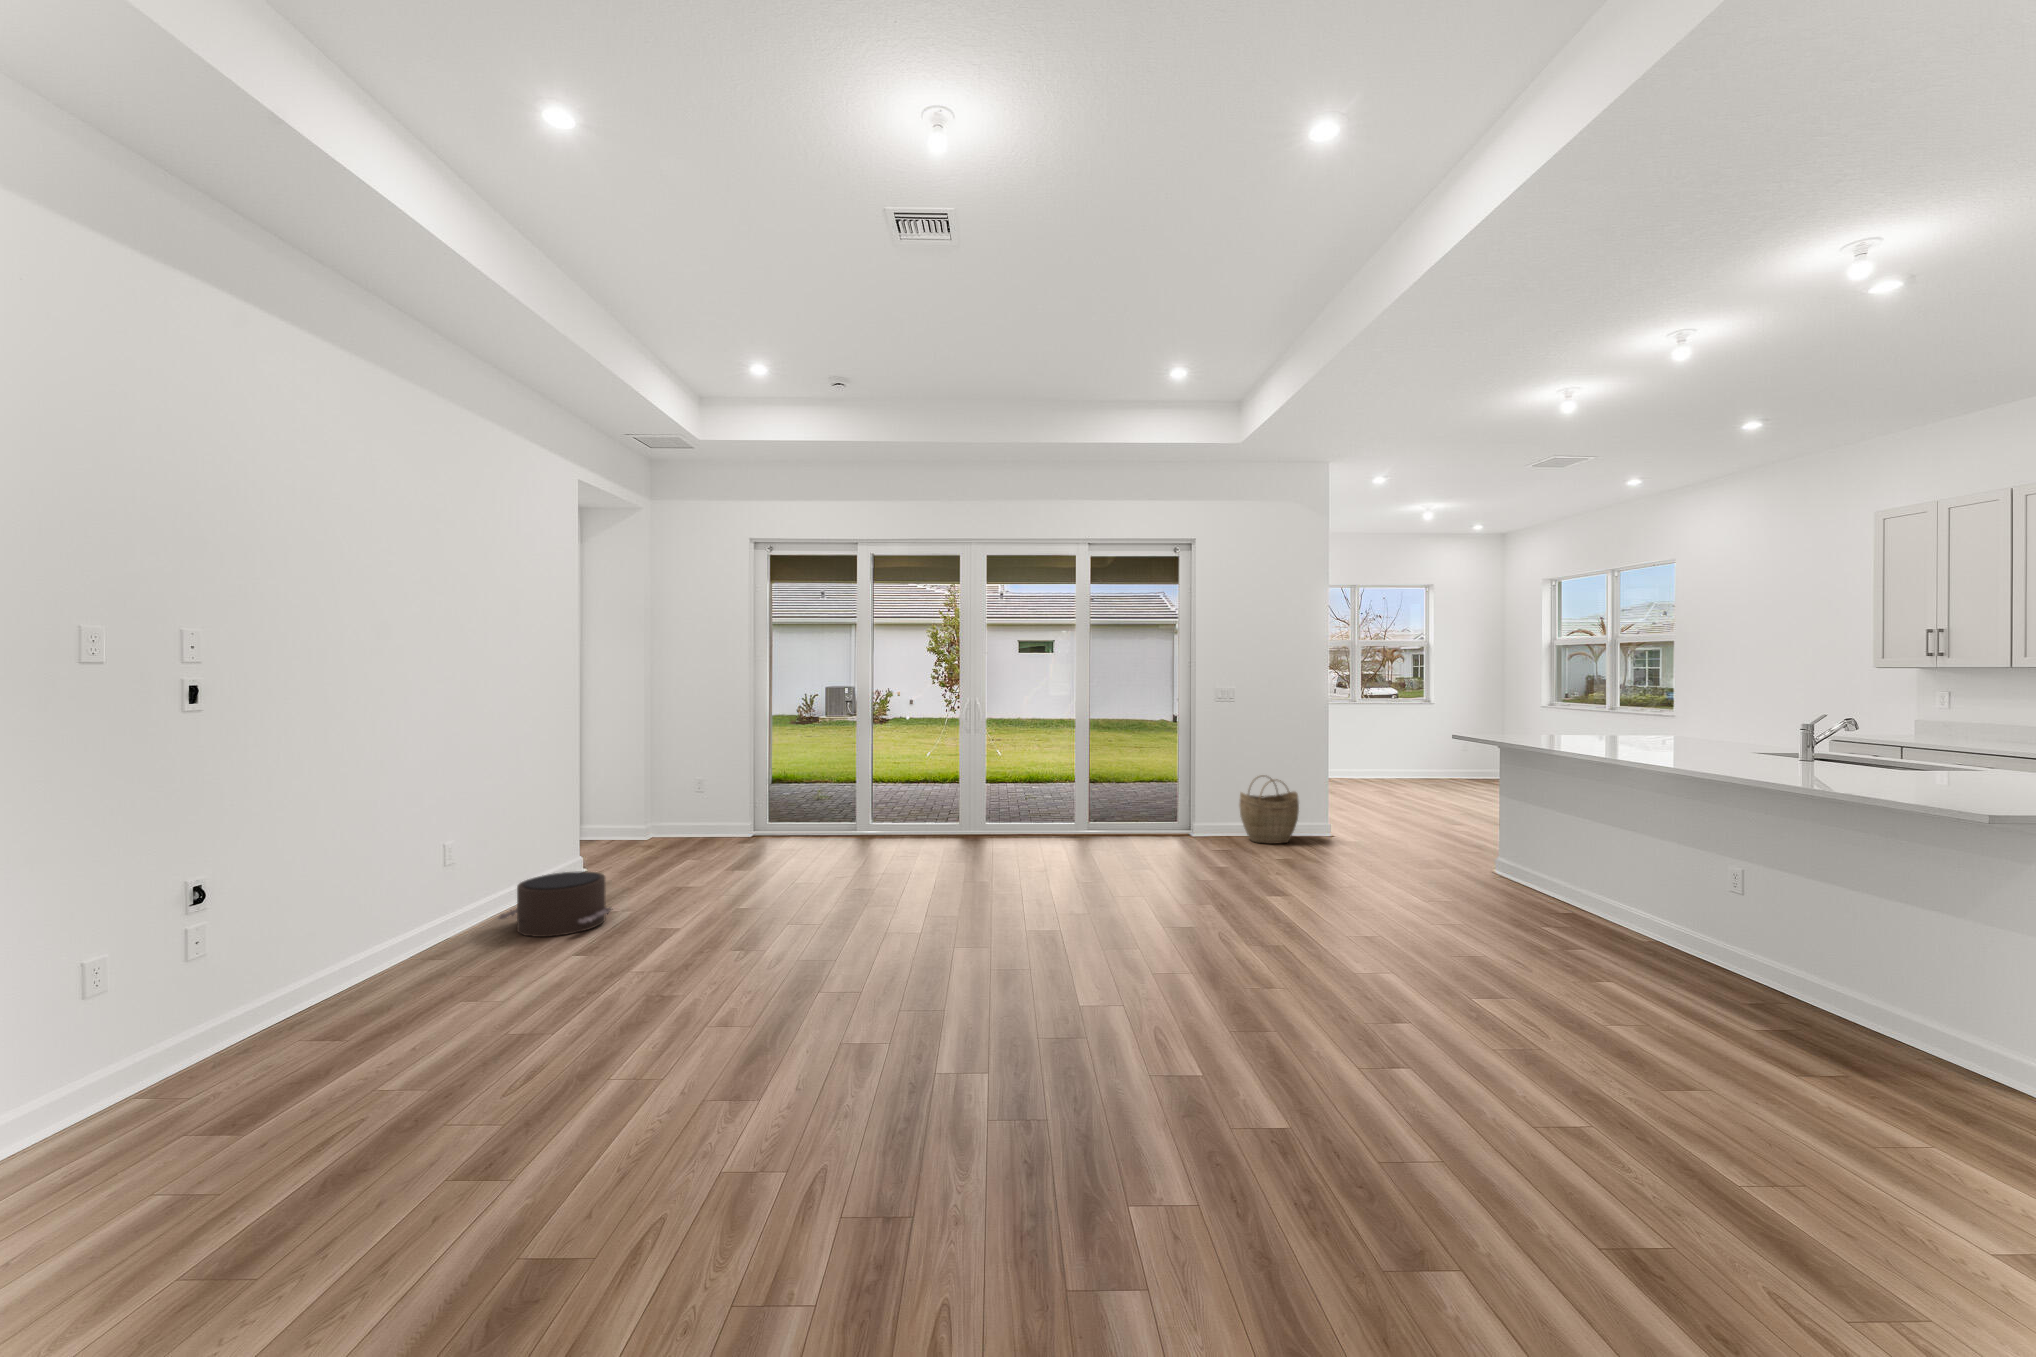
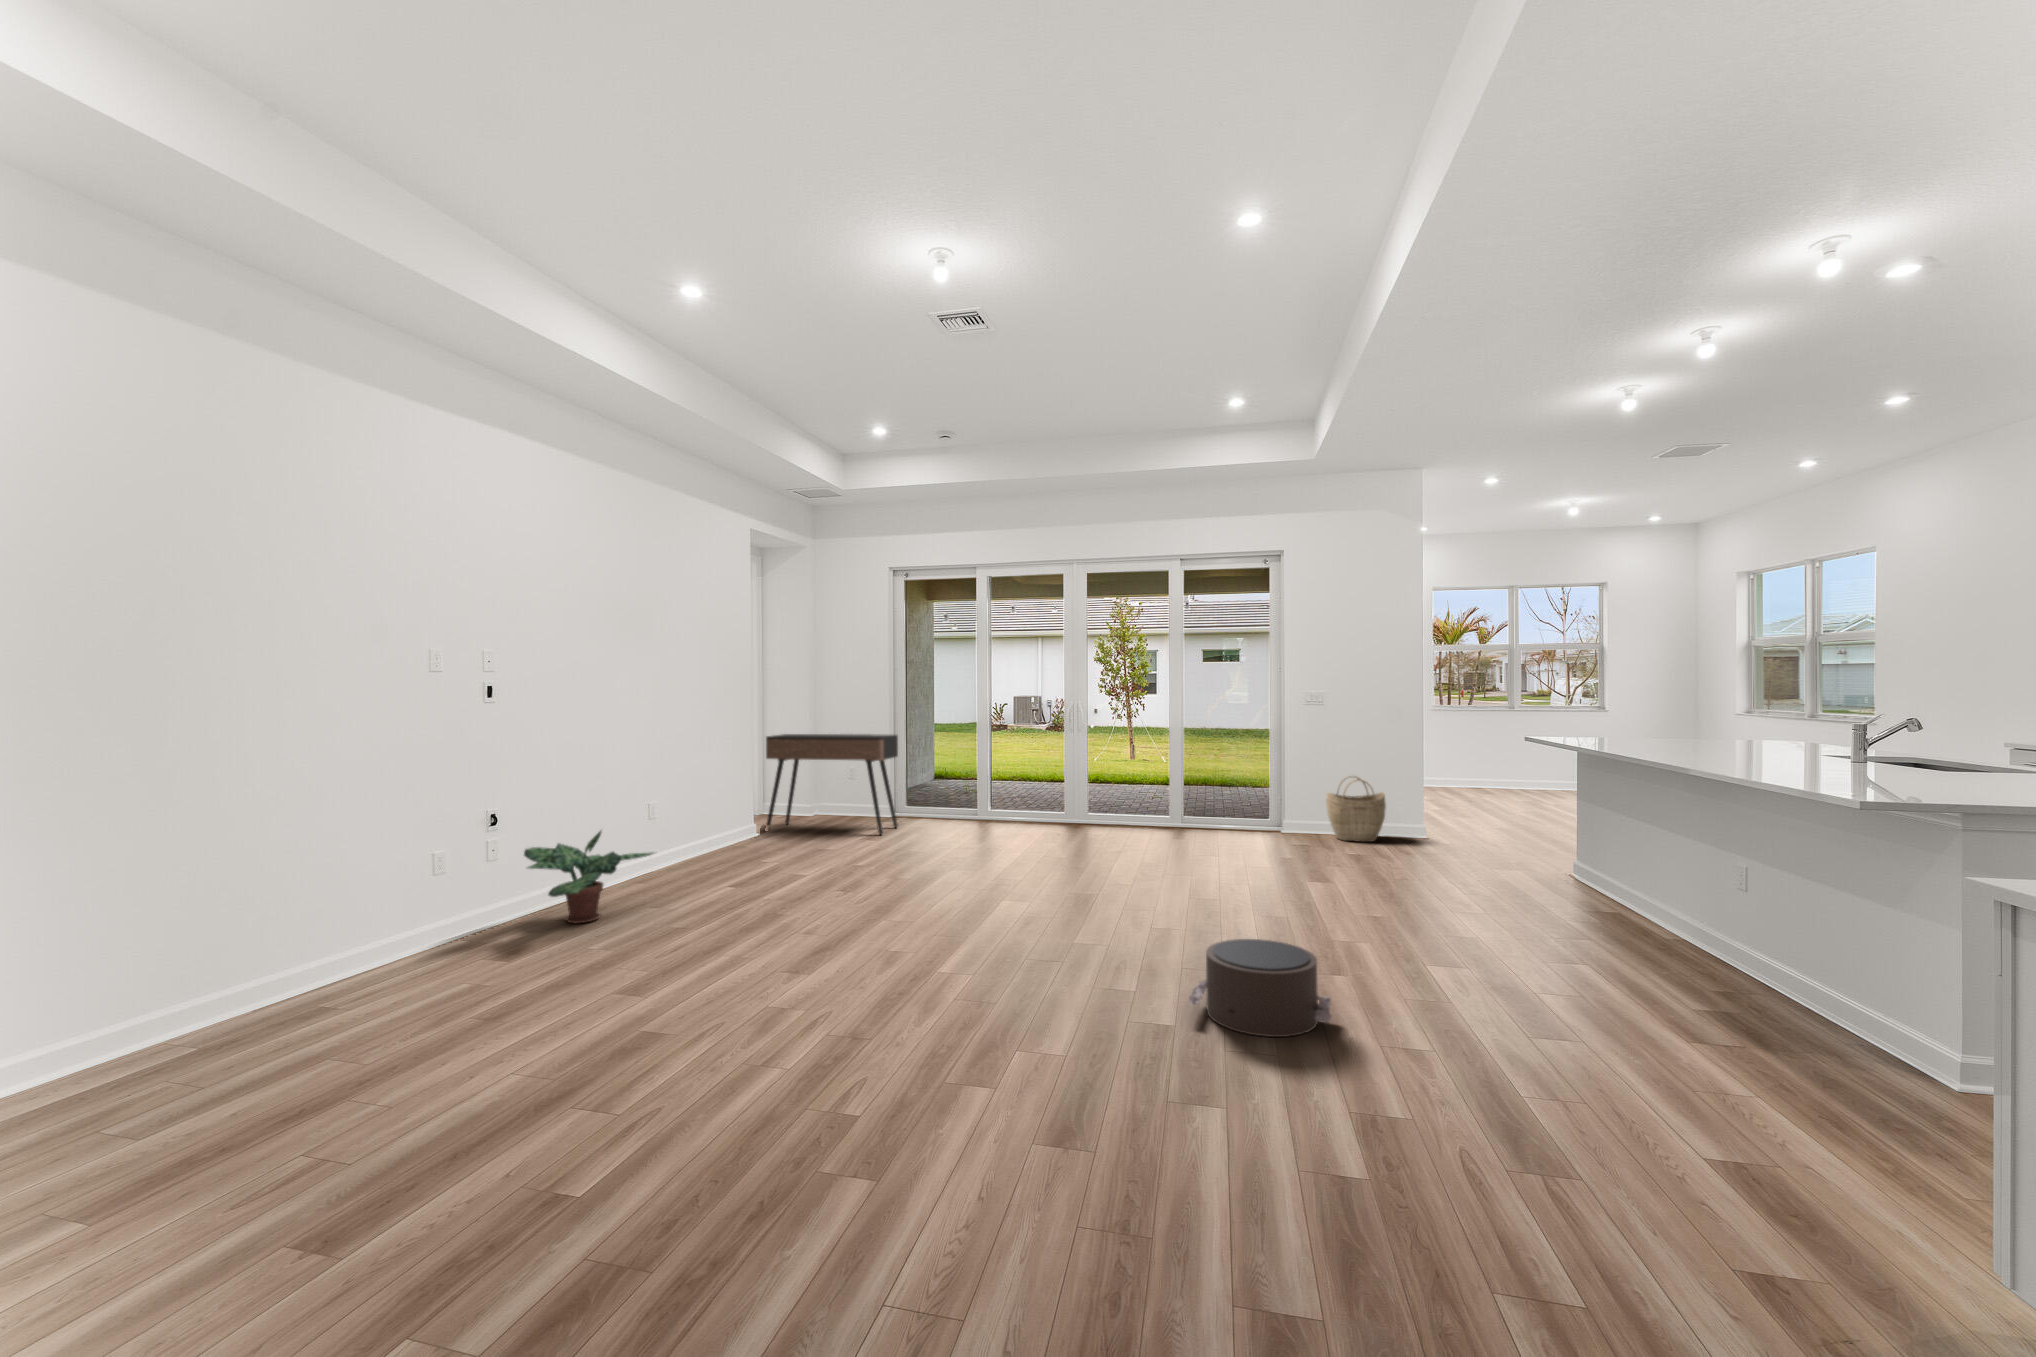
console table: none [595,738,767,861] -> present [766,734,898,835]
pouf: present [498,871,612,937] -> present [1189,939,1331,1037]
potted plant: none [258,894,479,1039] -> present [524,831,653,924]

